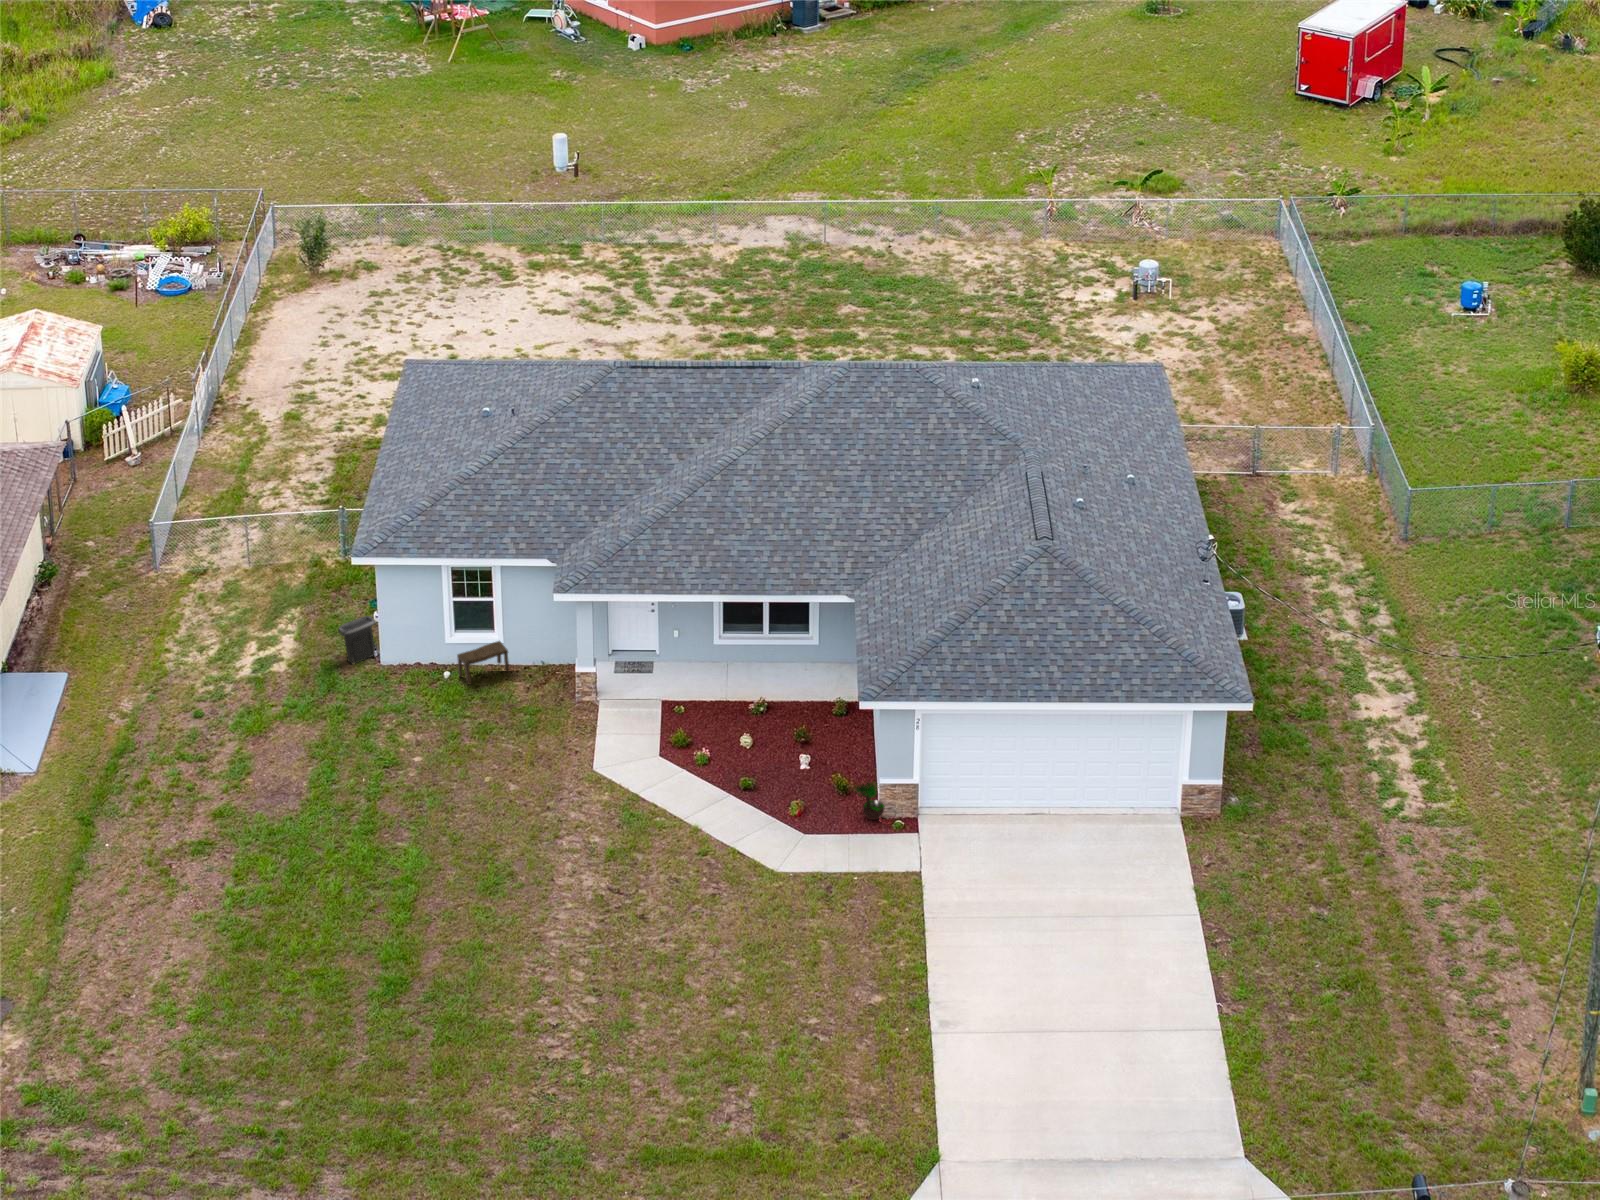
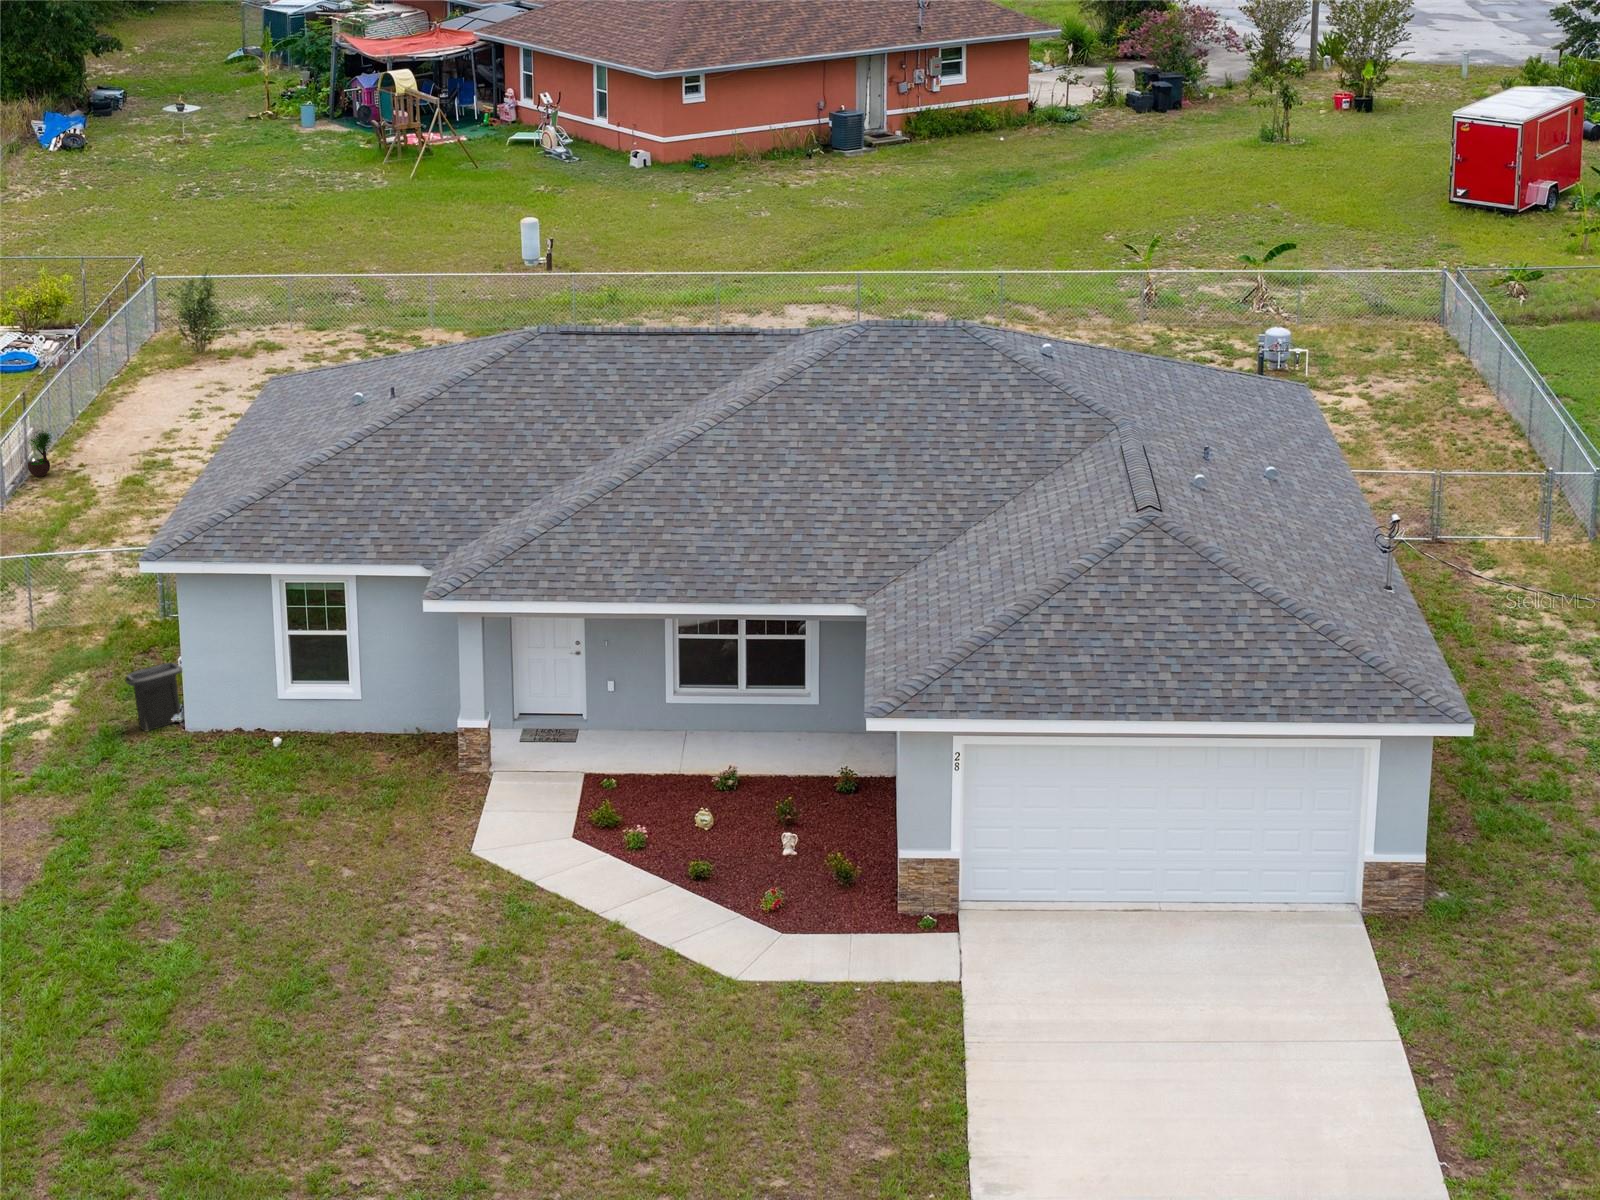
bench: present [457,641,509,684] -> none [292,695,369,754]
potted tree: present [855,782,885,820] -> present [28,431,51,476]

